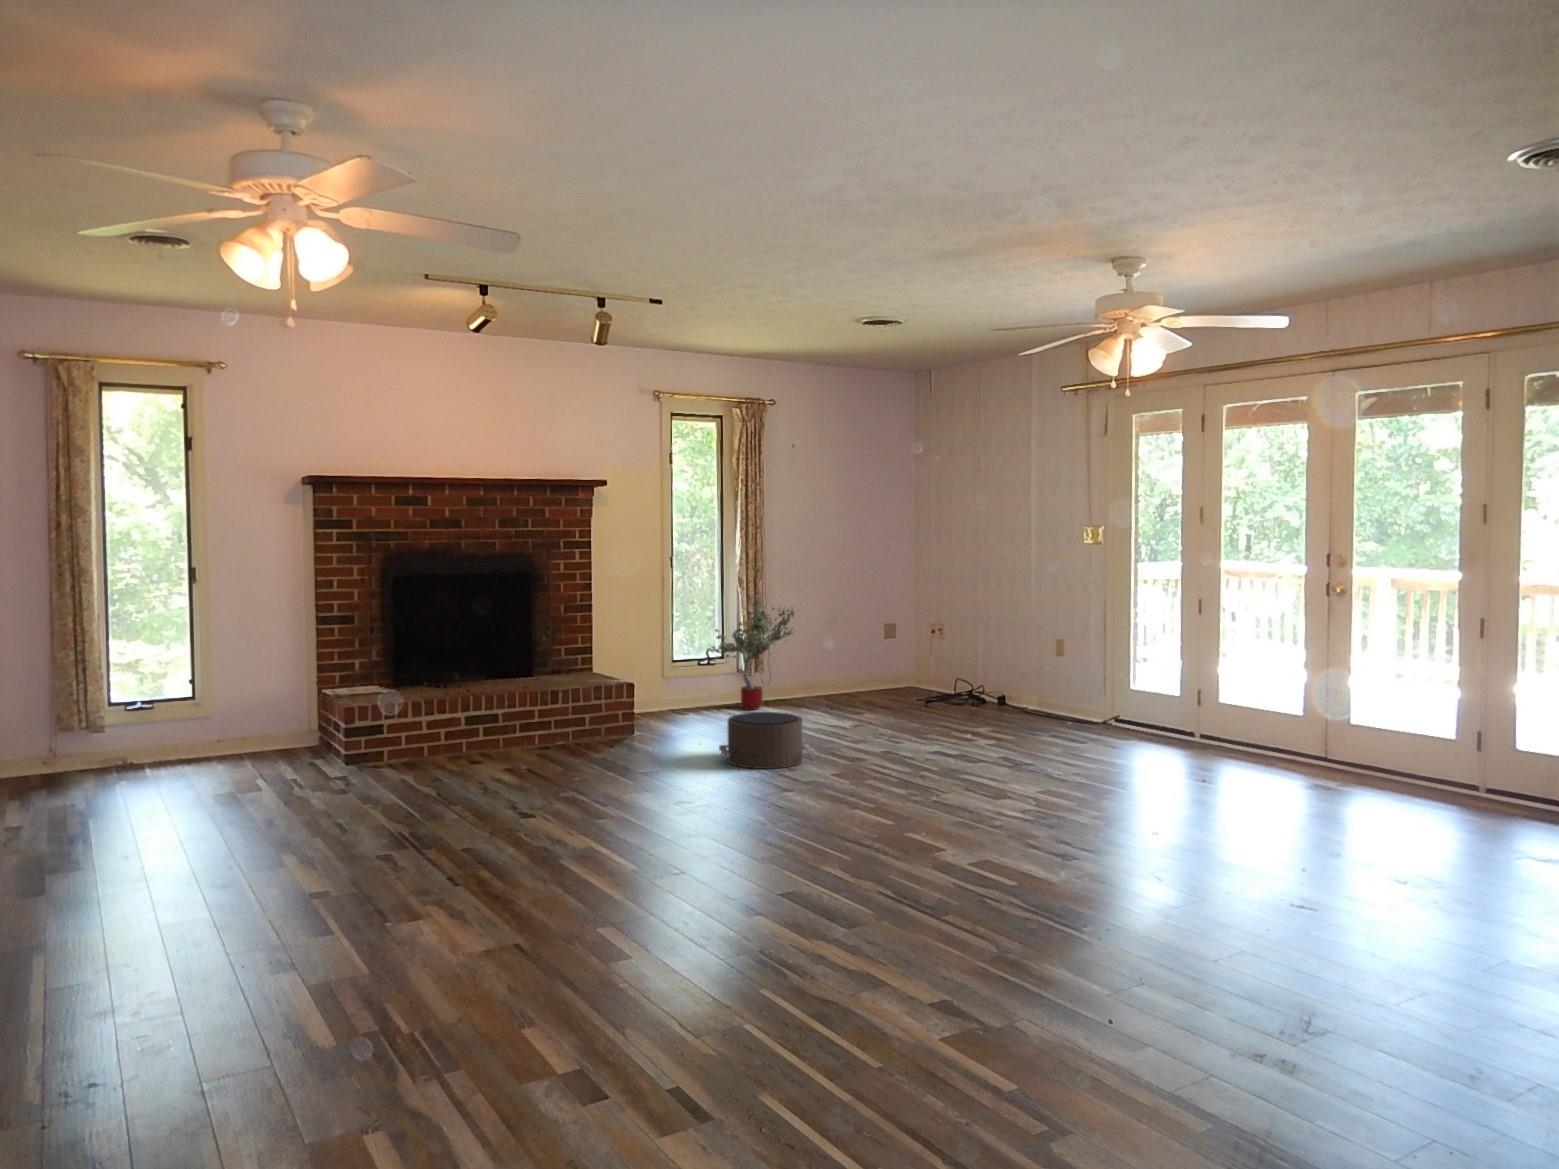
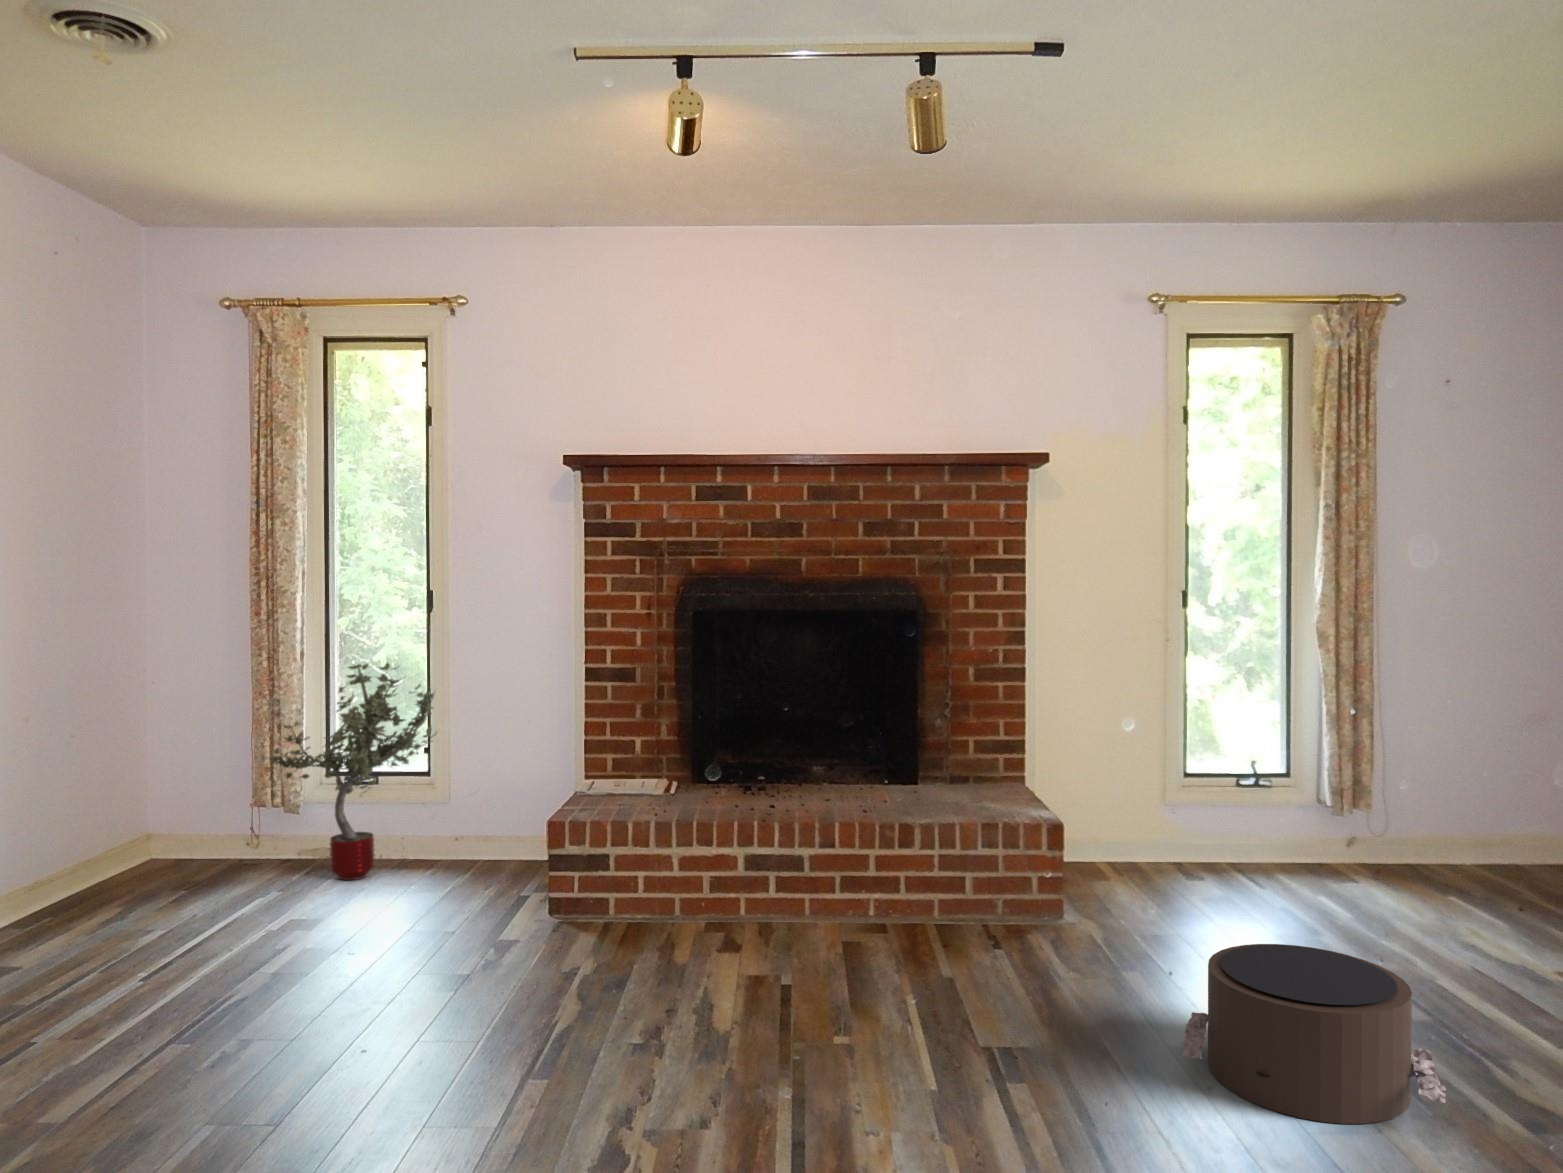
potted tree: present [708,595,794,710] -> present [269,663,436,880]

